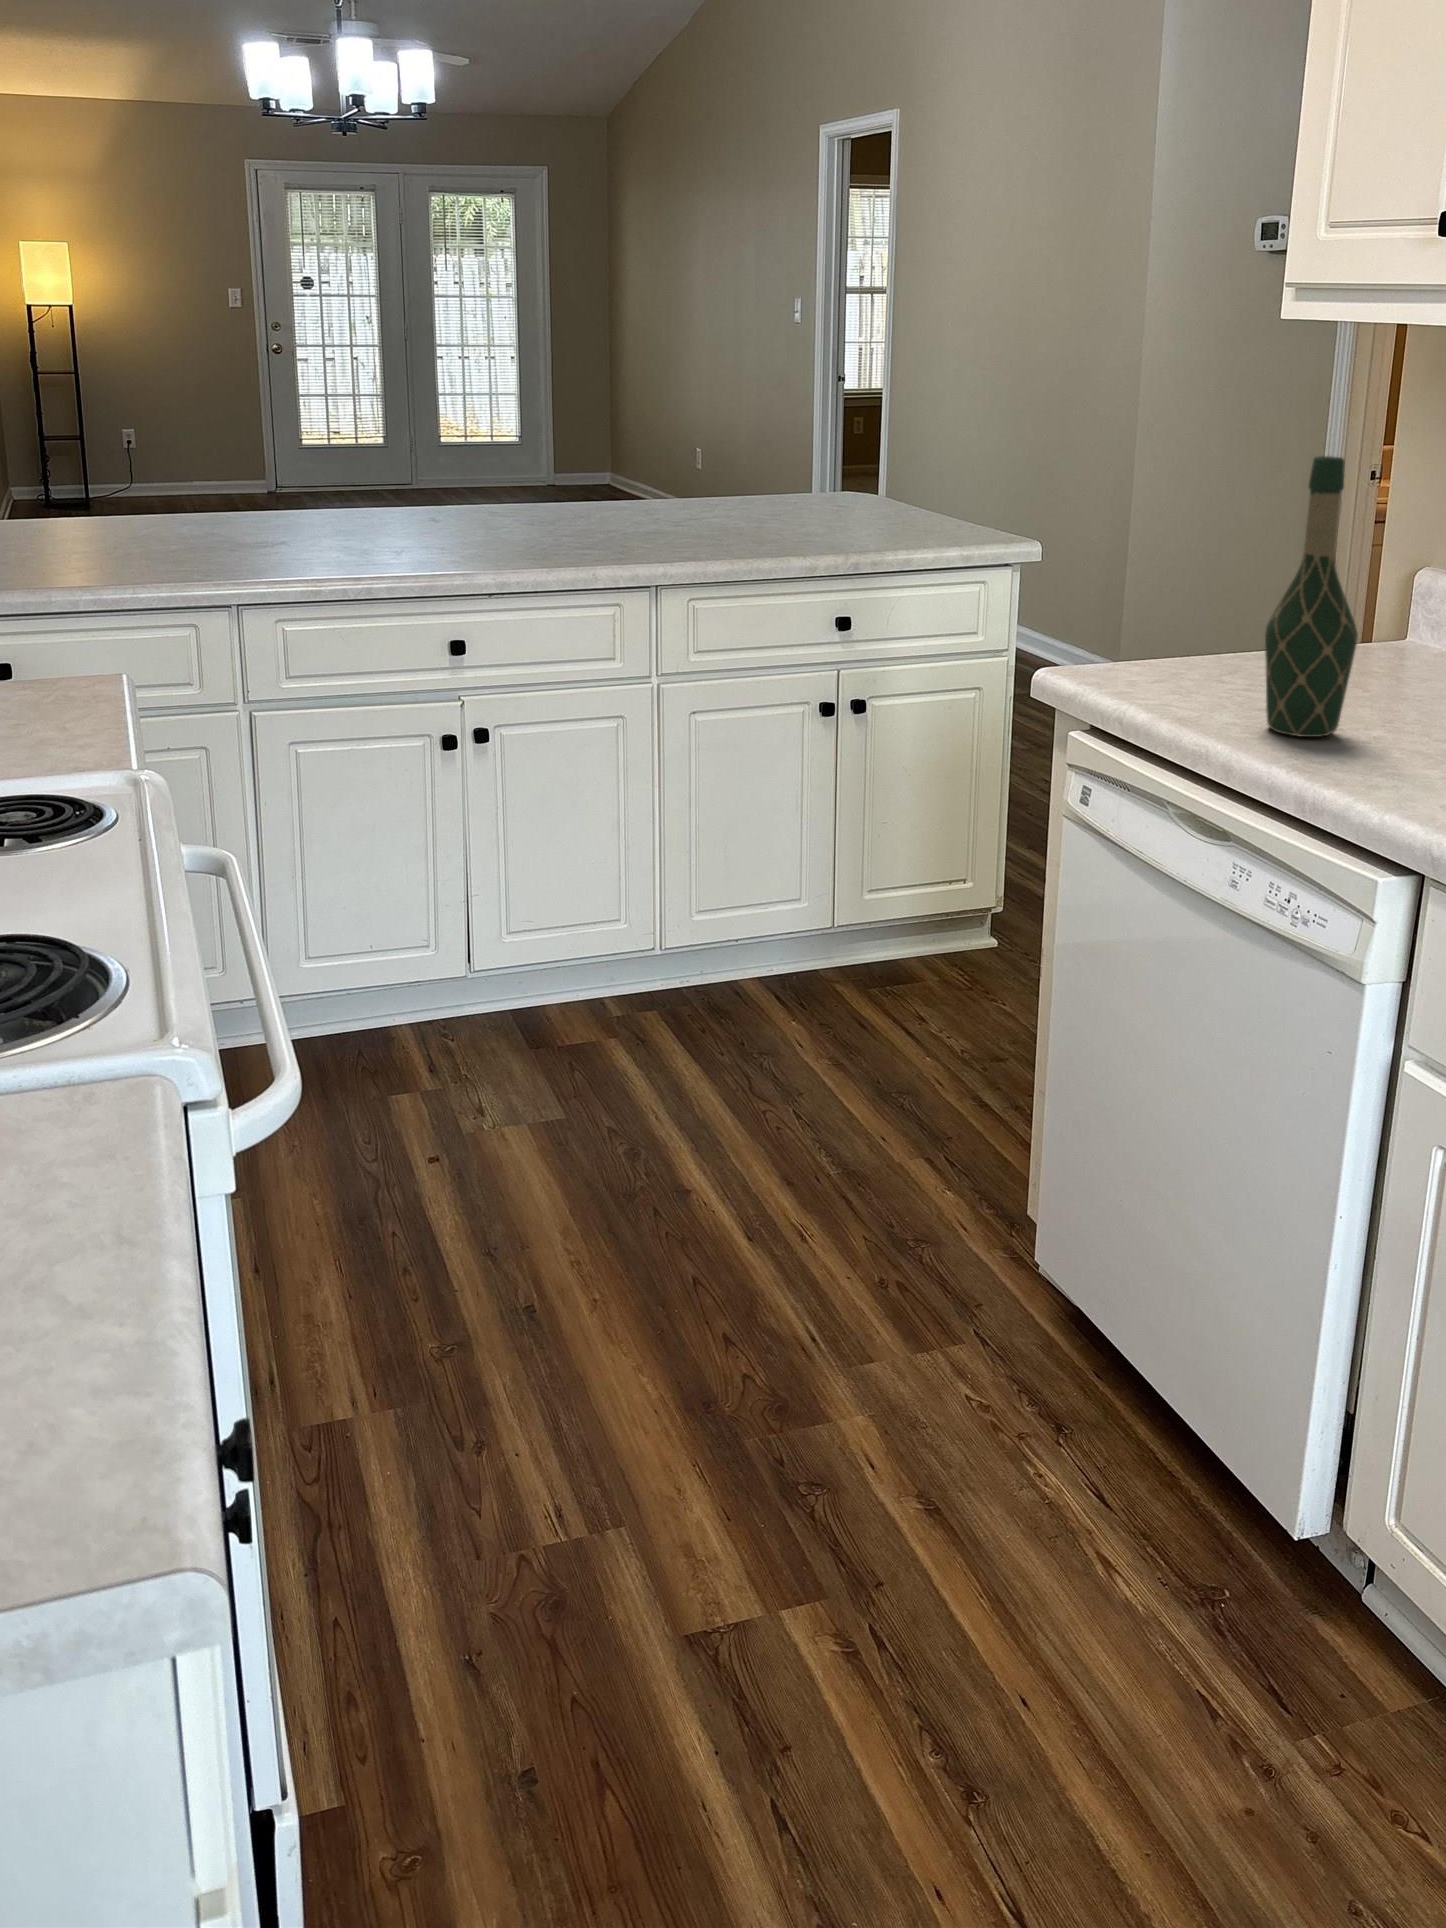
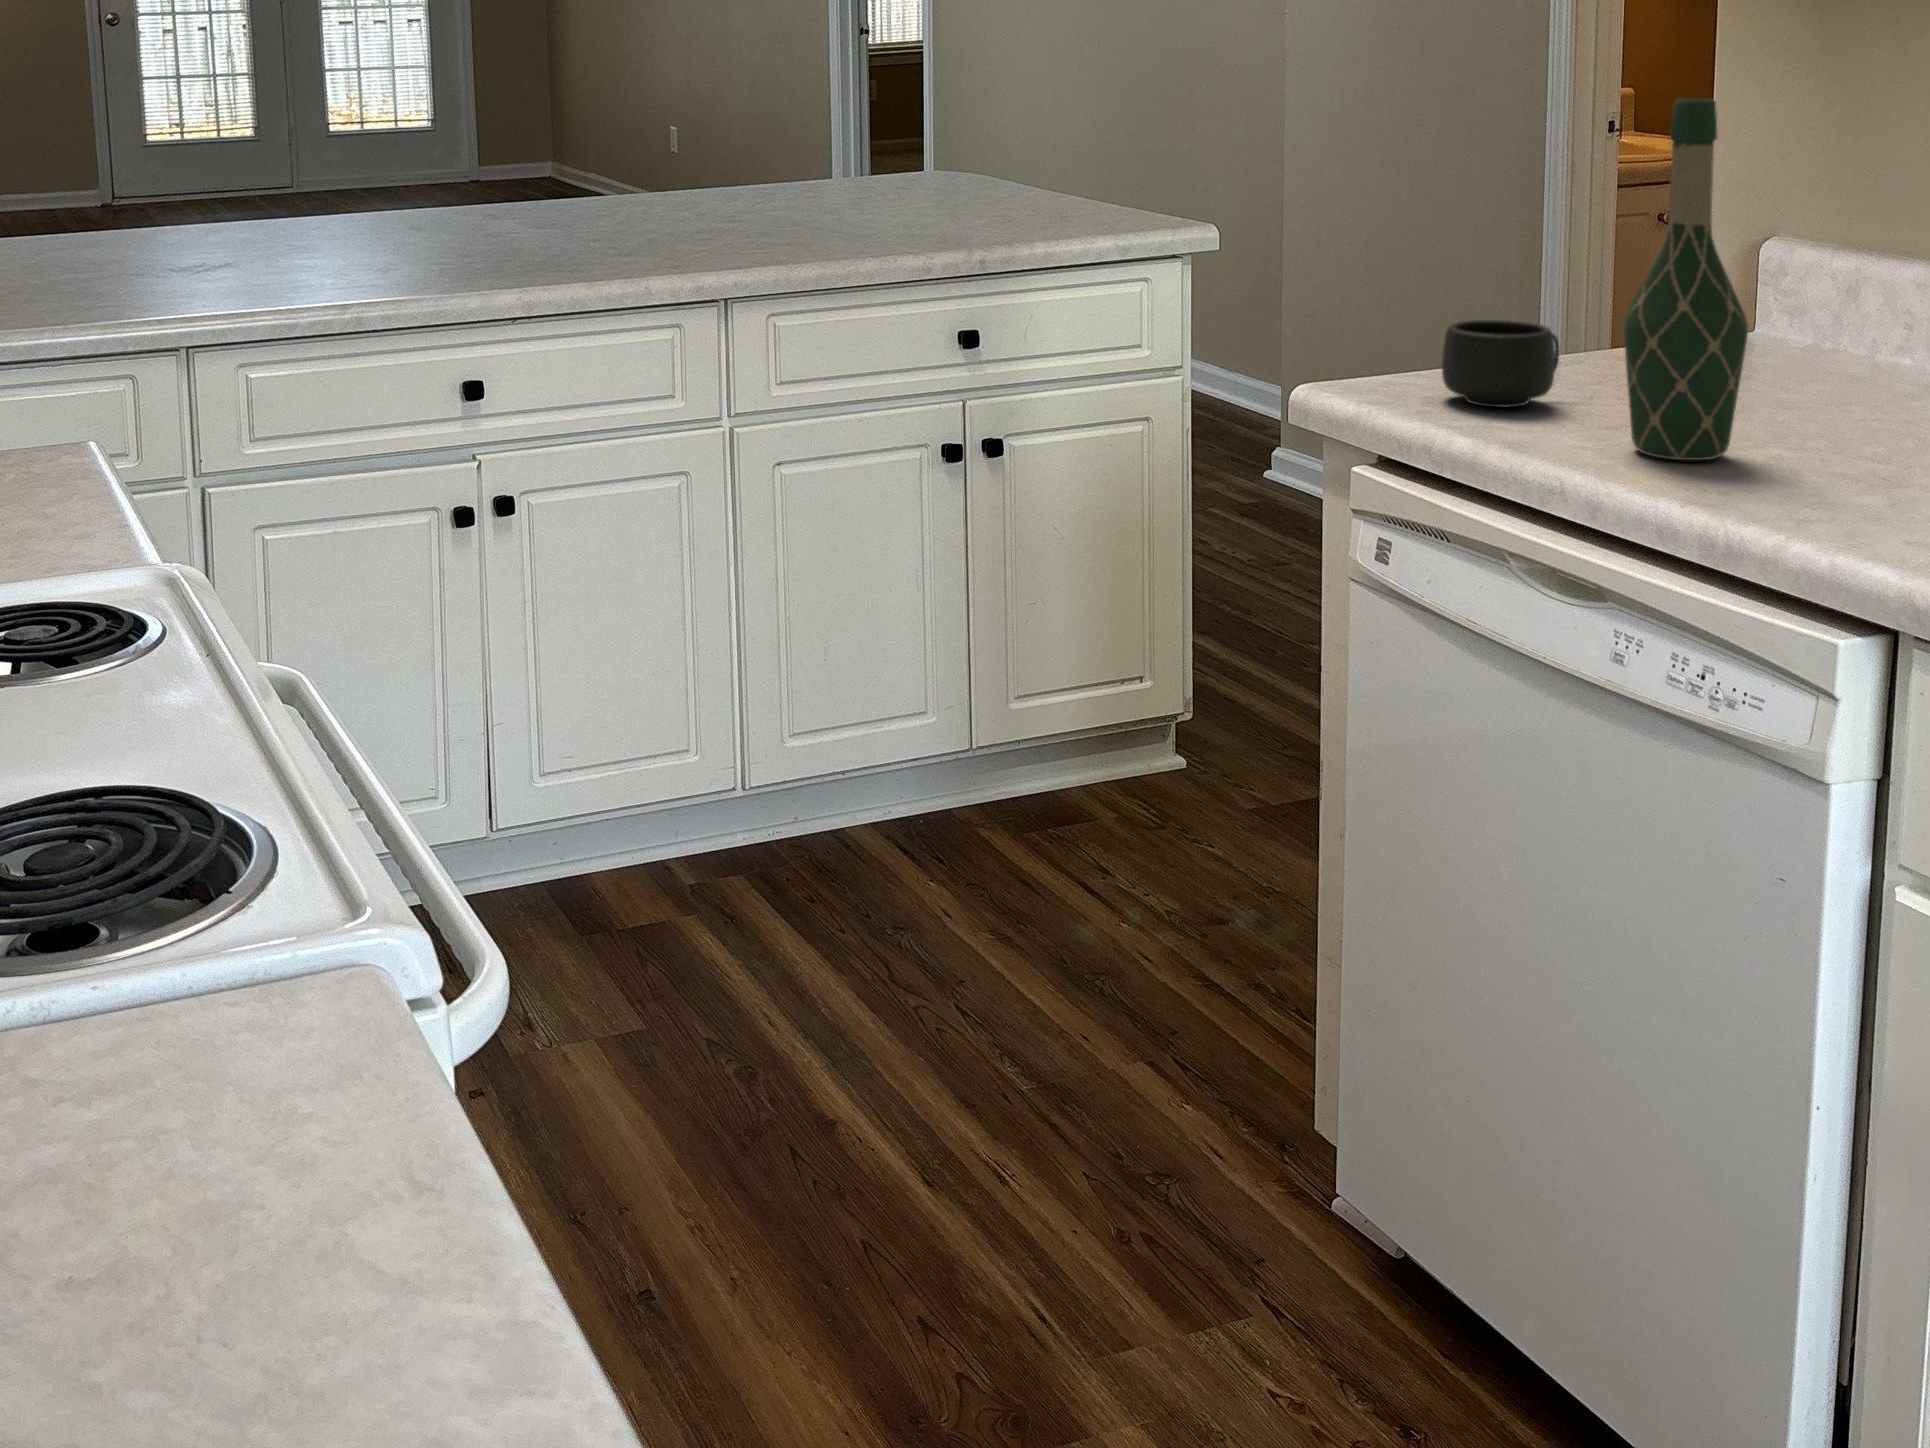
mug: none [1142,623,1234,691] -> present [1442,320,1559,407]

